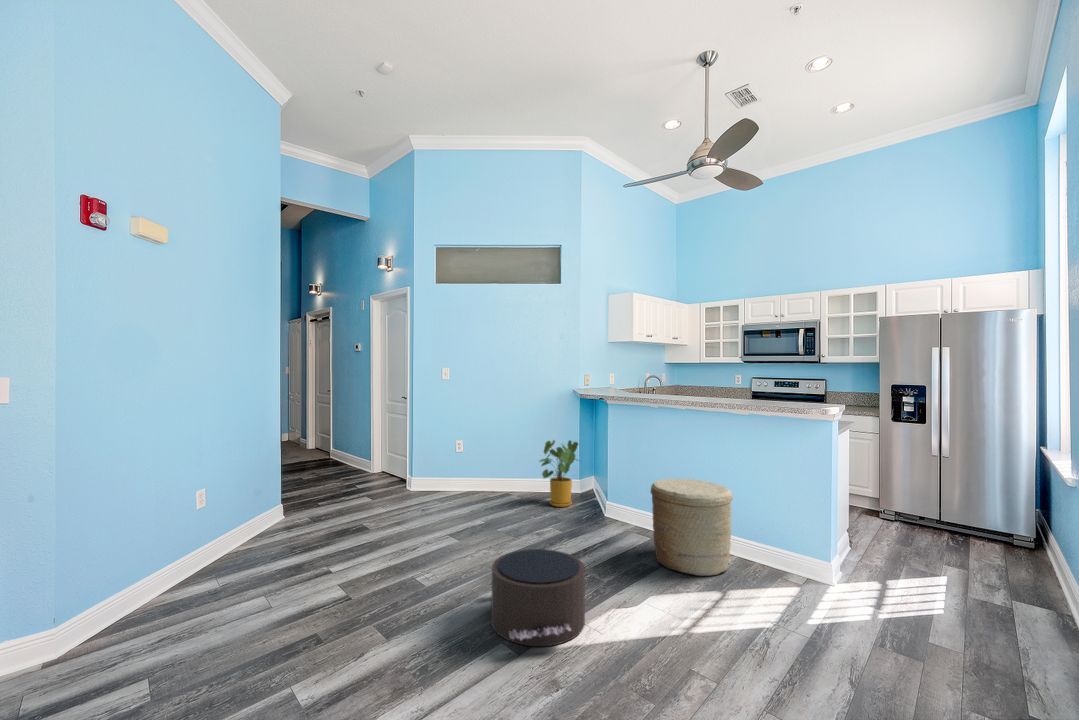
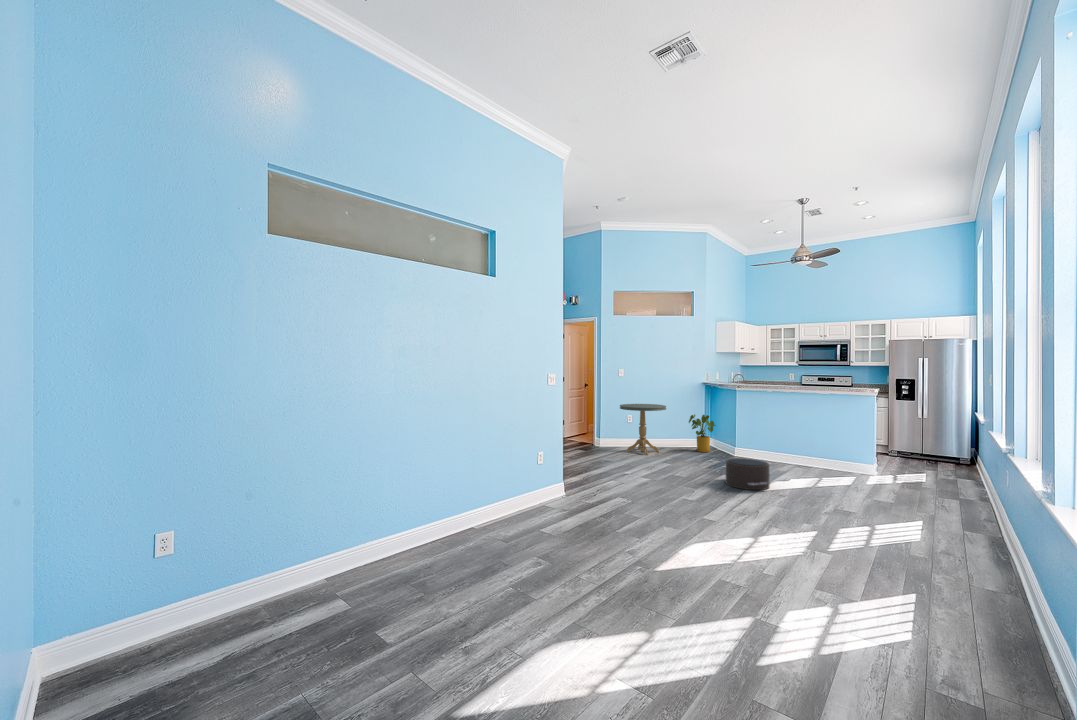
side table: none [414,420,494,513] -> present [620,404,666,455]
woven basket: present [651,479,733,576] -> none [775,431,819,474]

